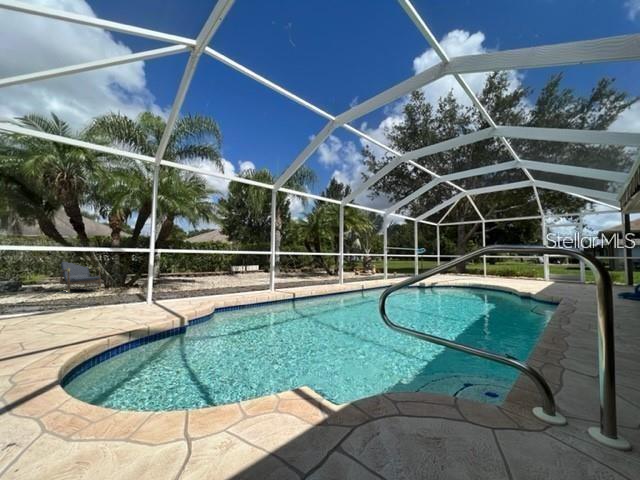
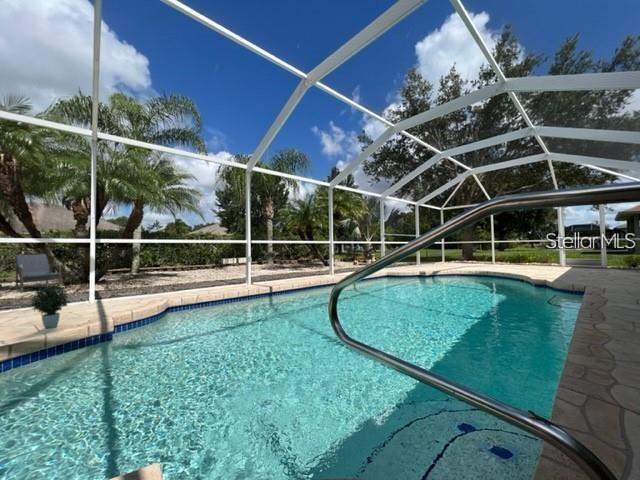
potted plant: none [124,288,153,322] -> present [31,286,69,328]

